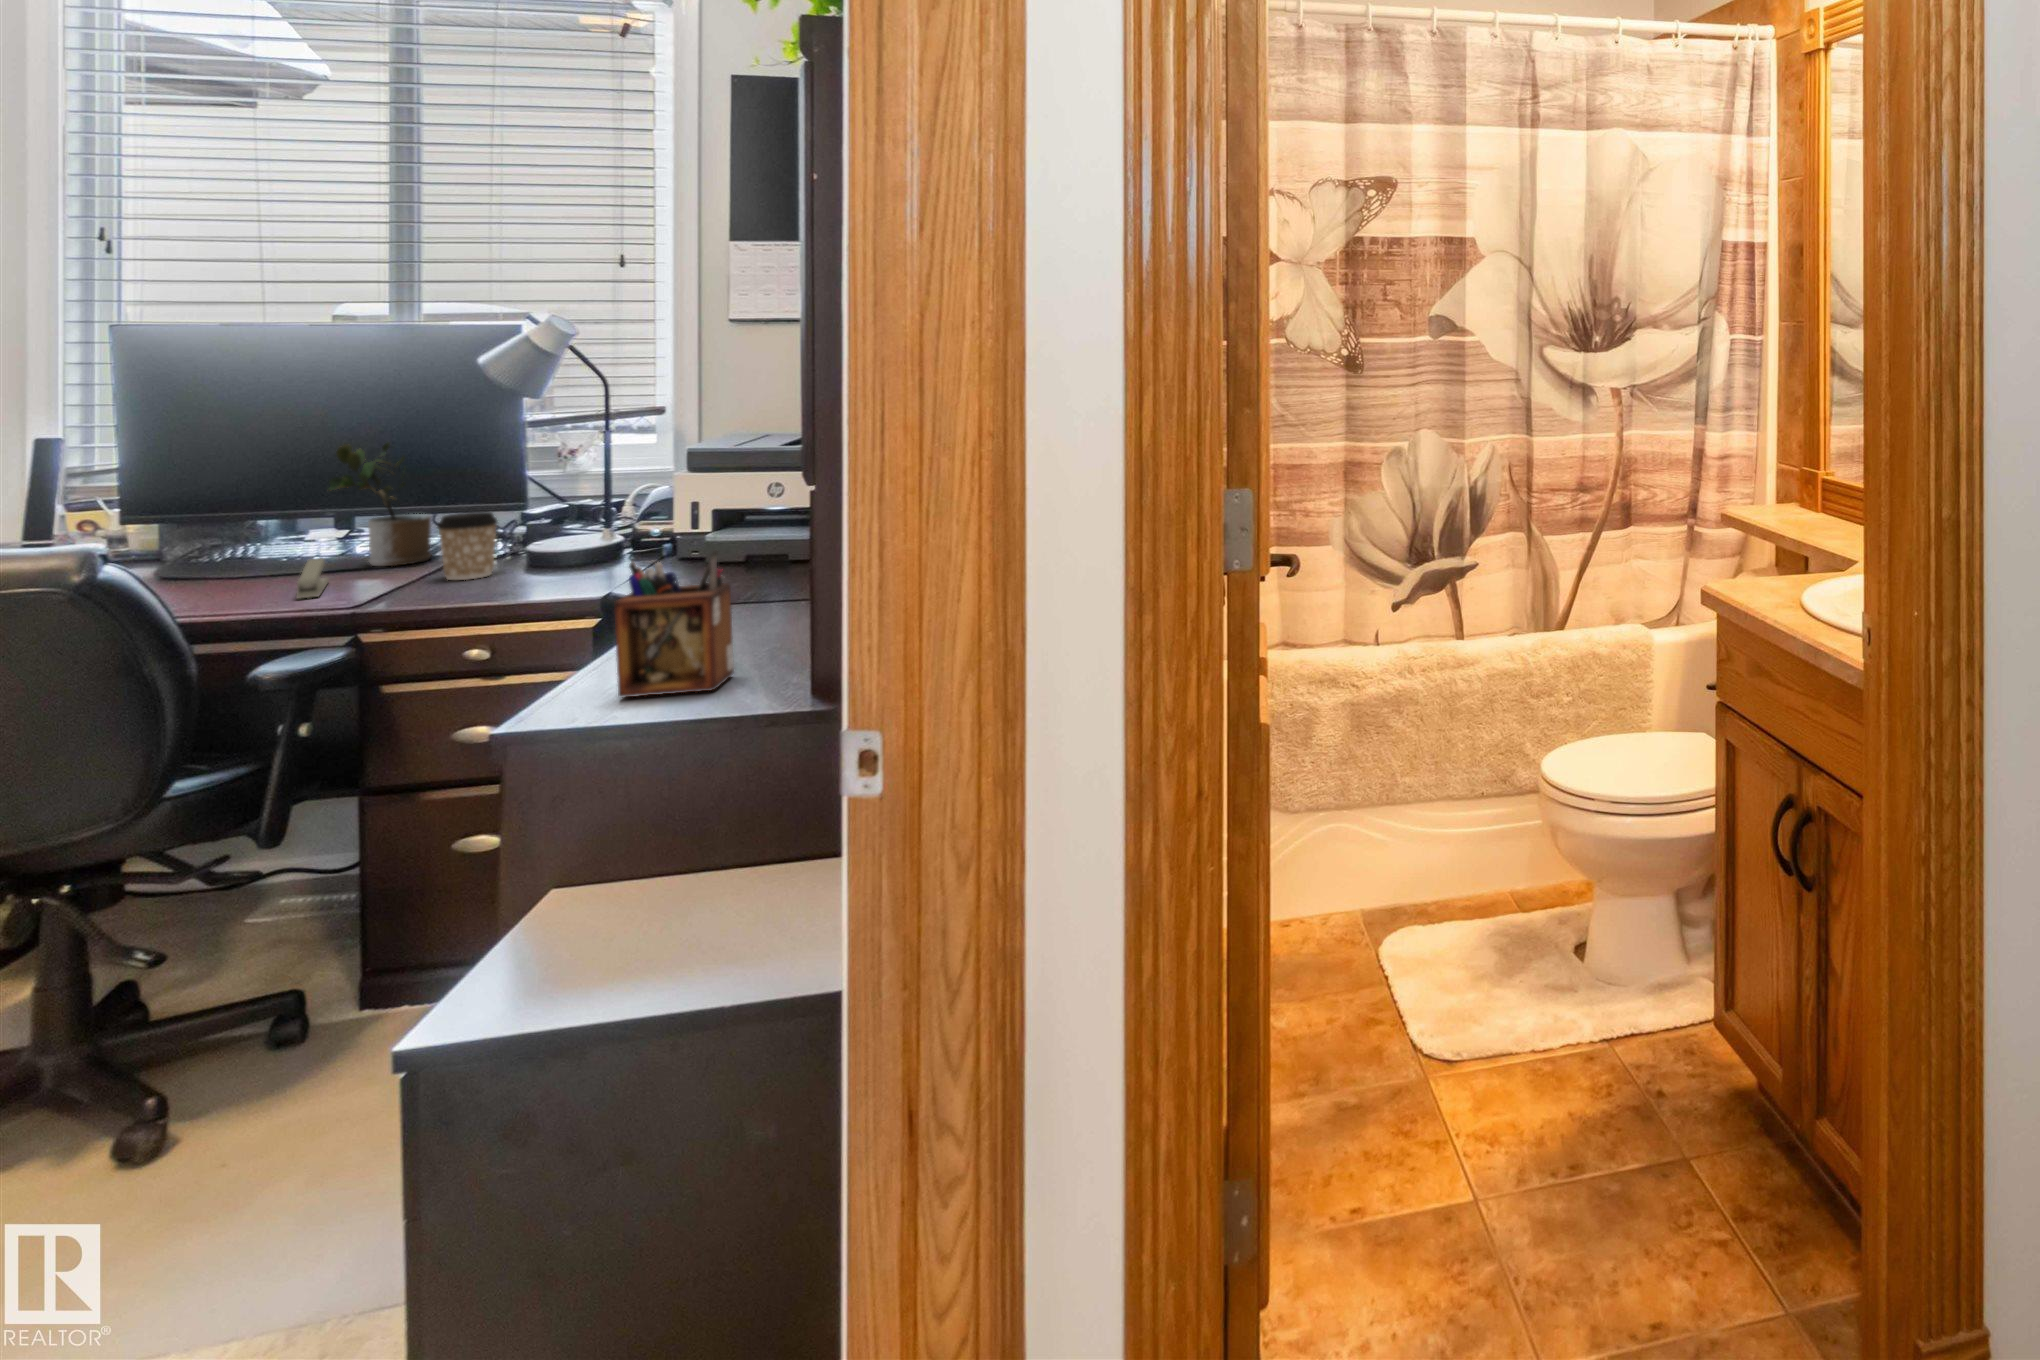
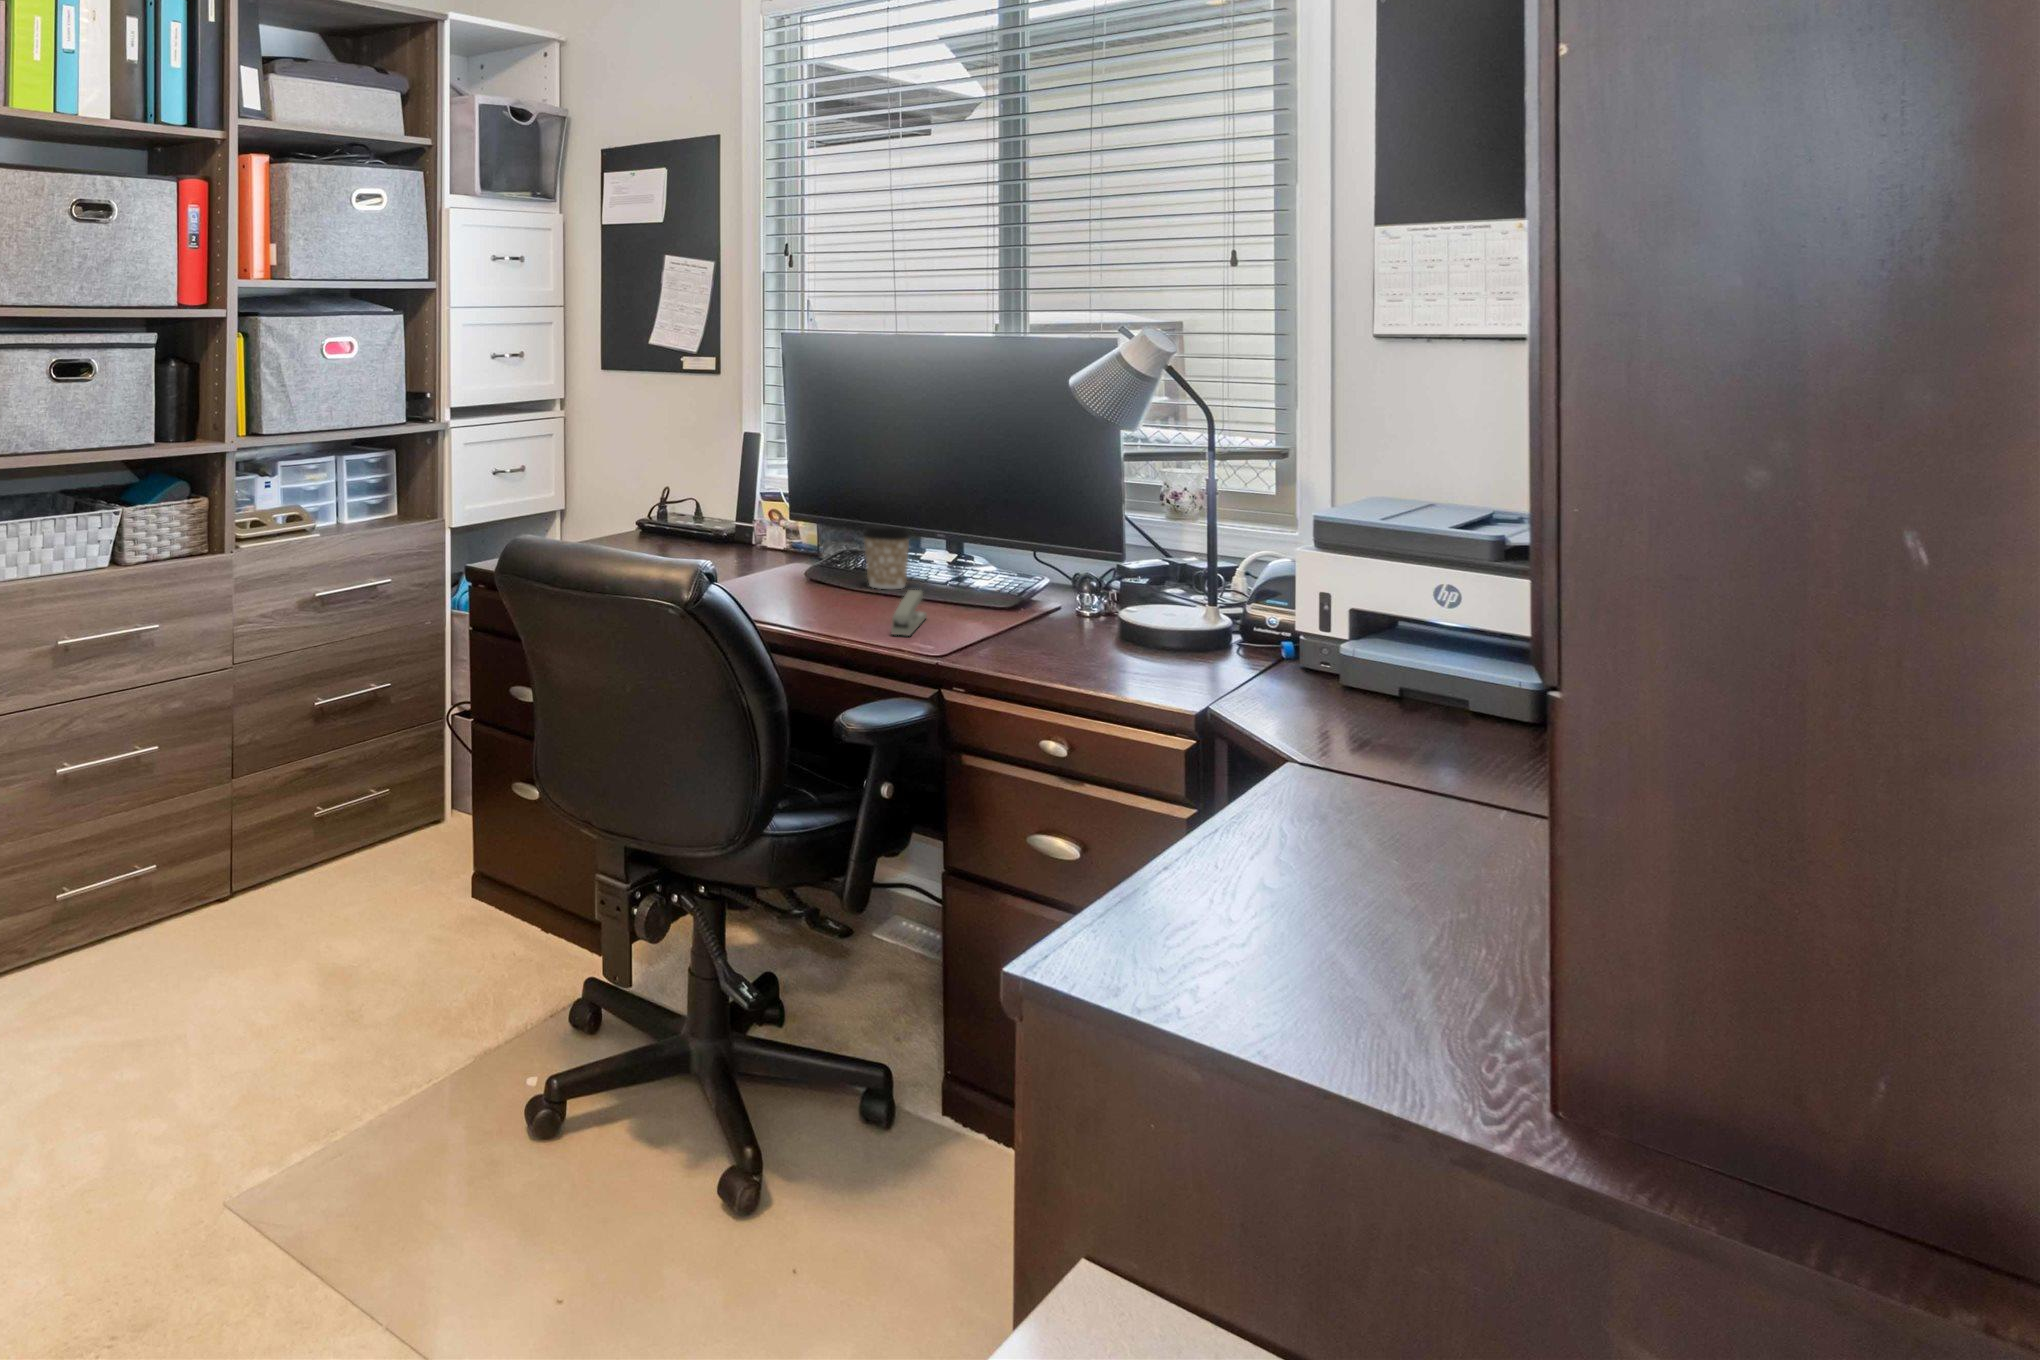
potted plant: present [329,443,431,566] -> none [932,467,1026,609]
coffee cup: present [437,512,497,580] -> present [863,524,910,589]
desk organizer: present [614,551,734,698] -> none [1176,723,1399,1037]

